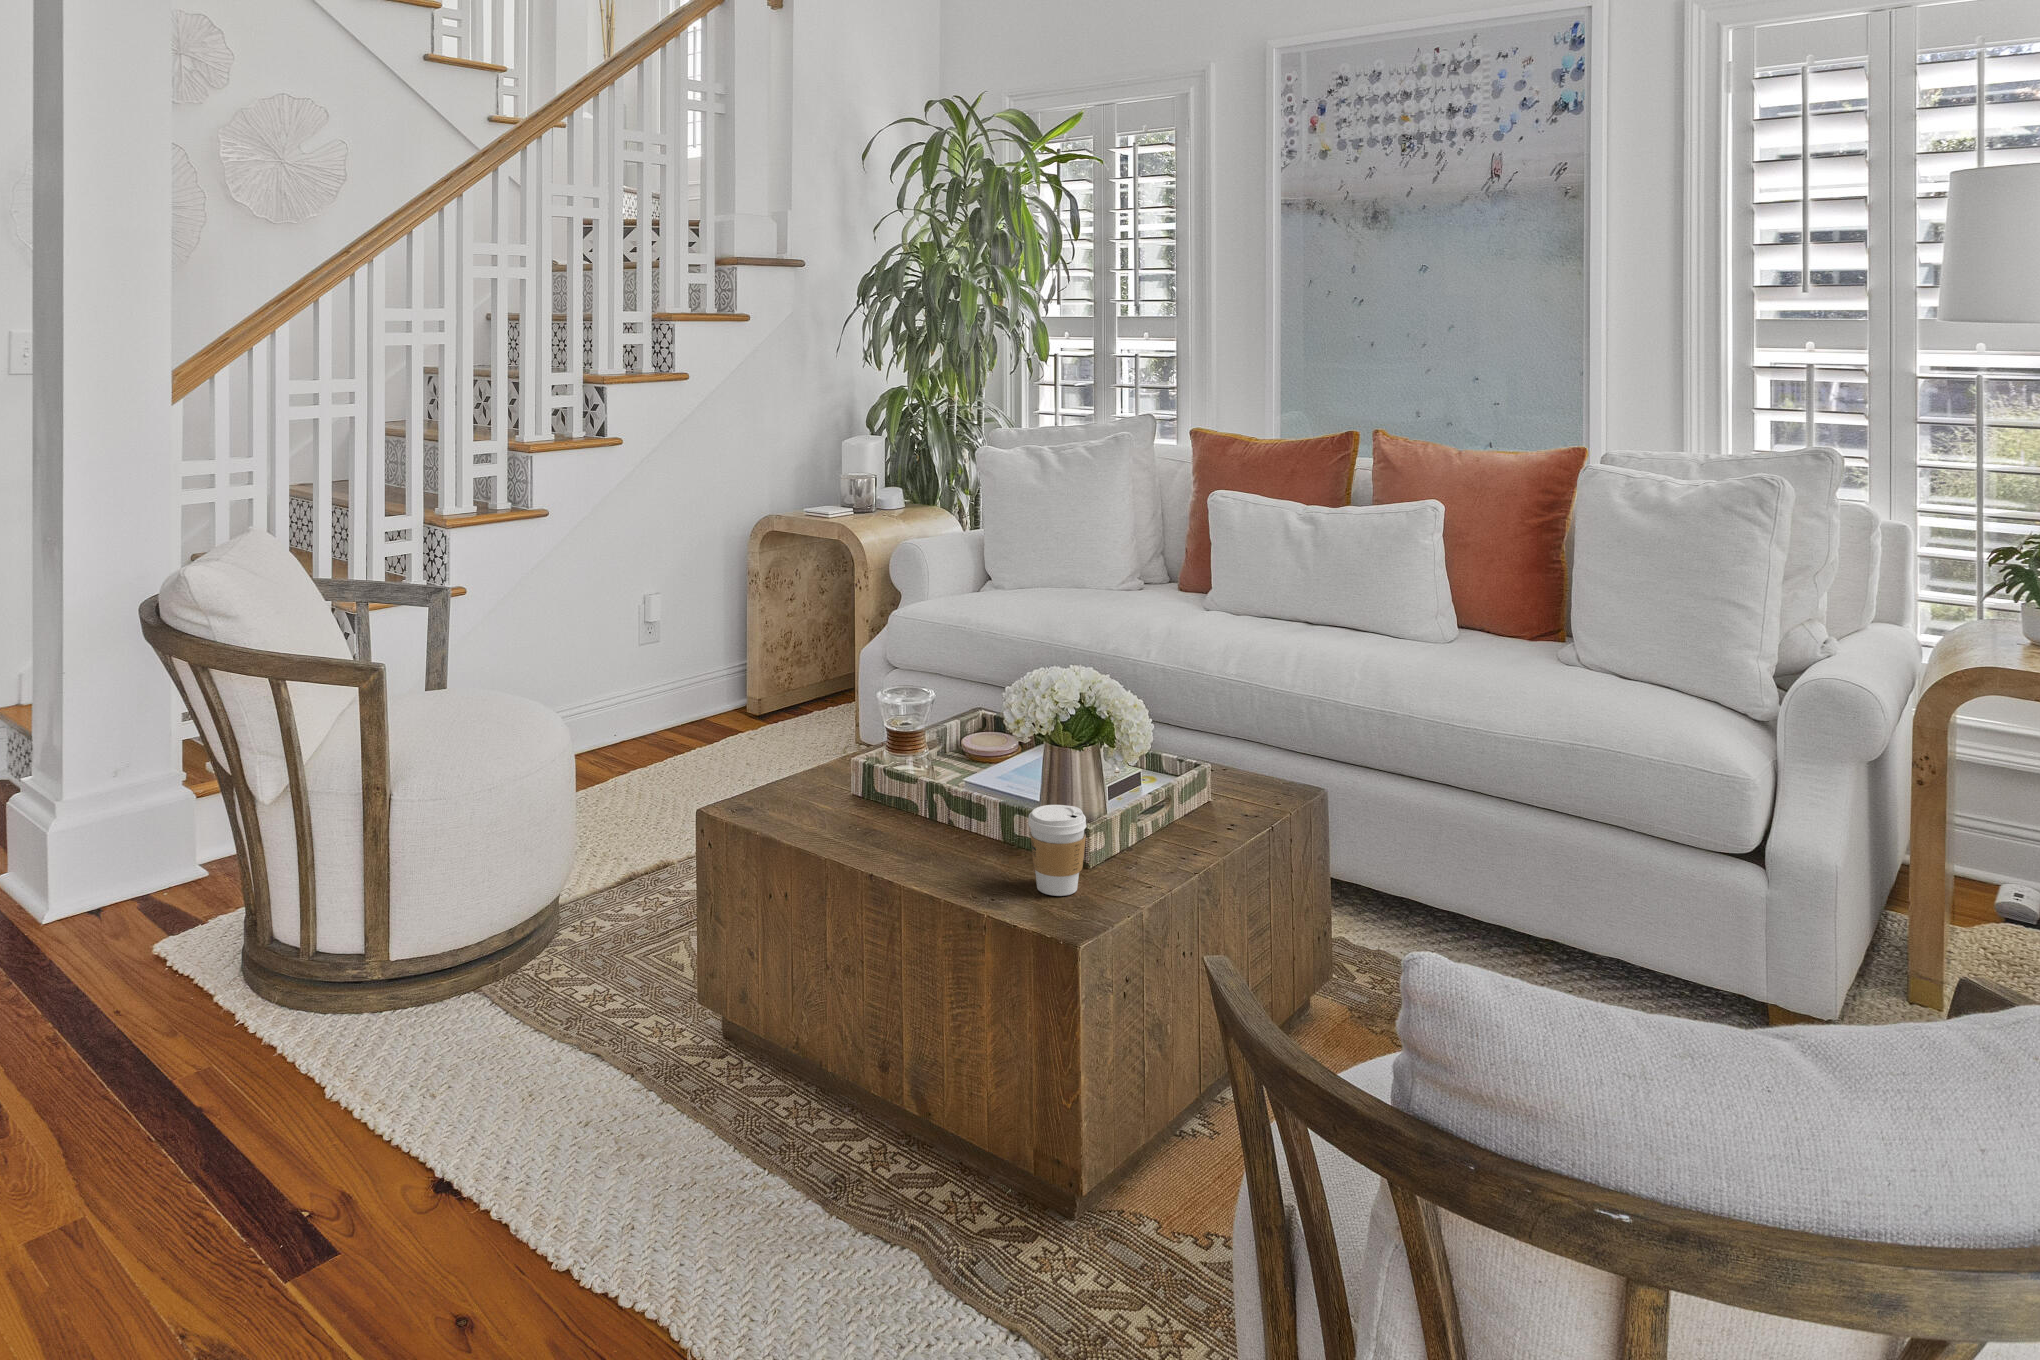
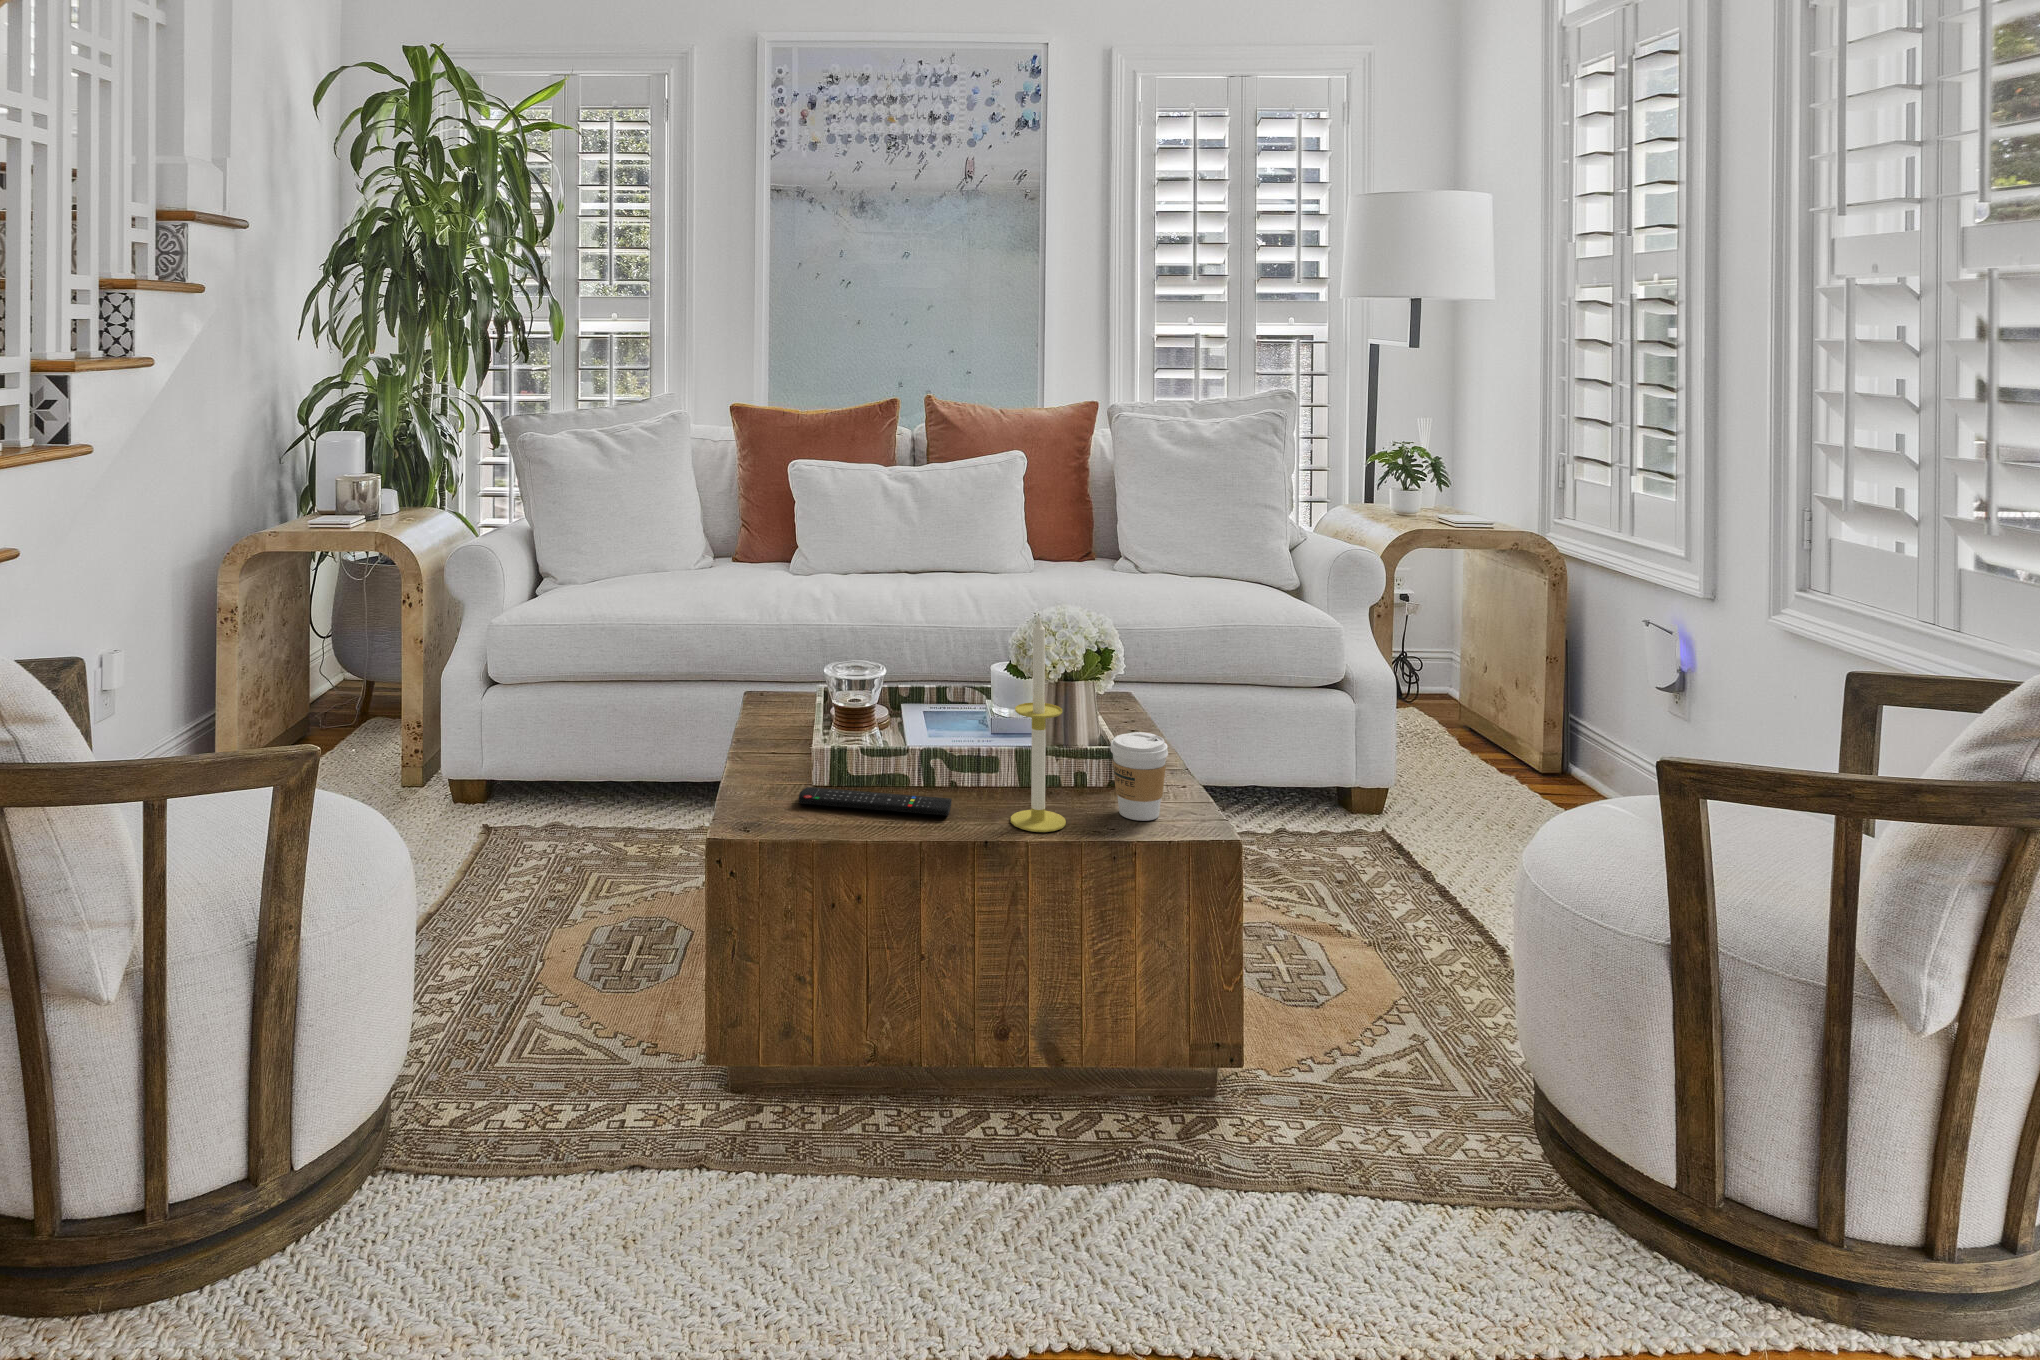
candle: none [931,667,984,879] -> present [1011,617,1066,832]
remote control: none [810,794,916,844] -> present [799,787,952,816]

